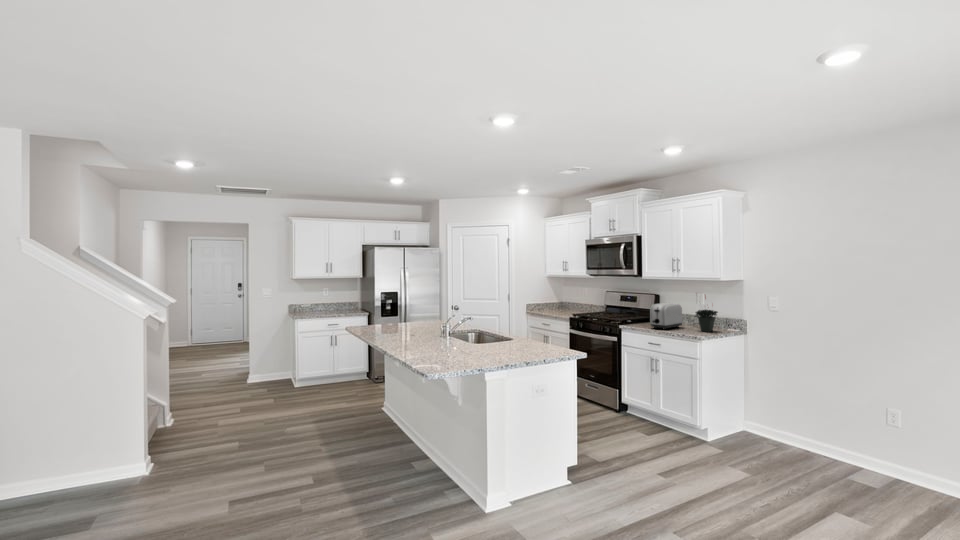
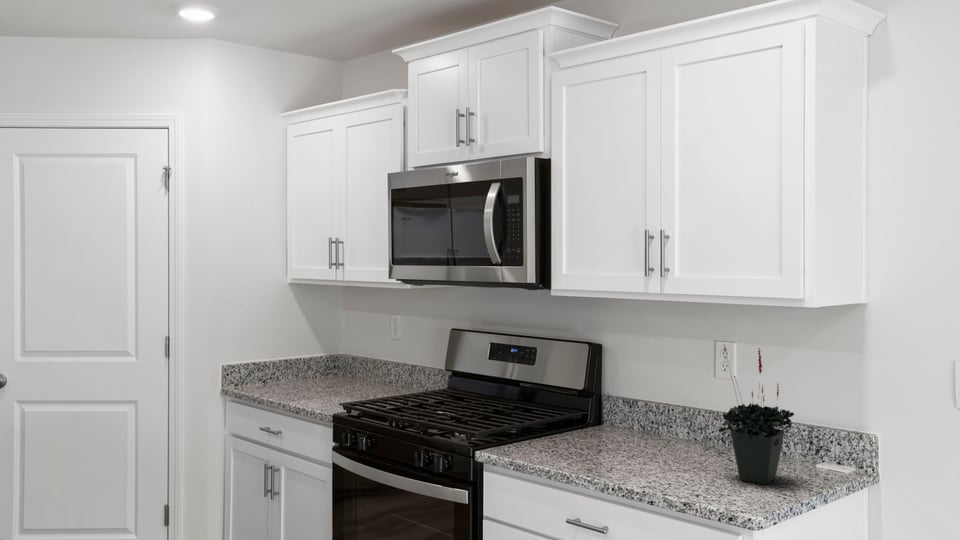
toaster: present [650,303,682,330] -> none [576,378,675,476]

